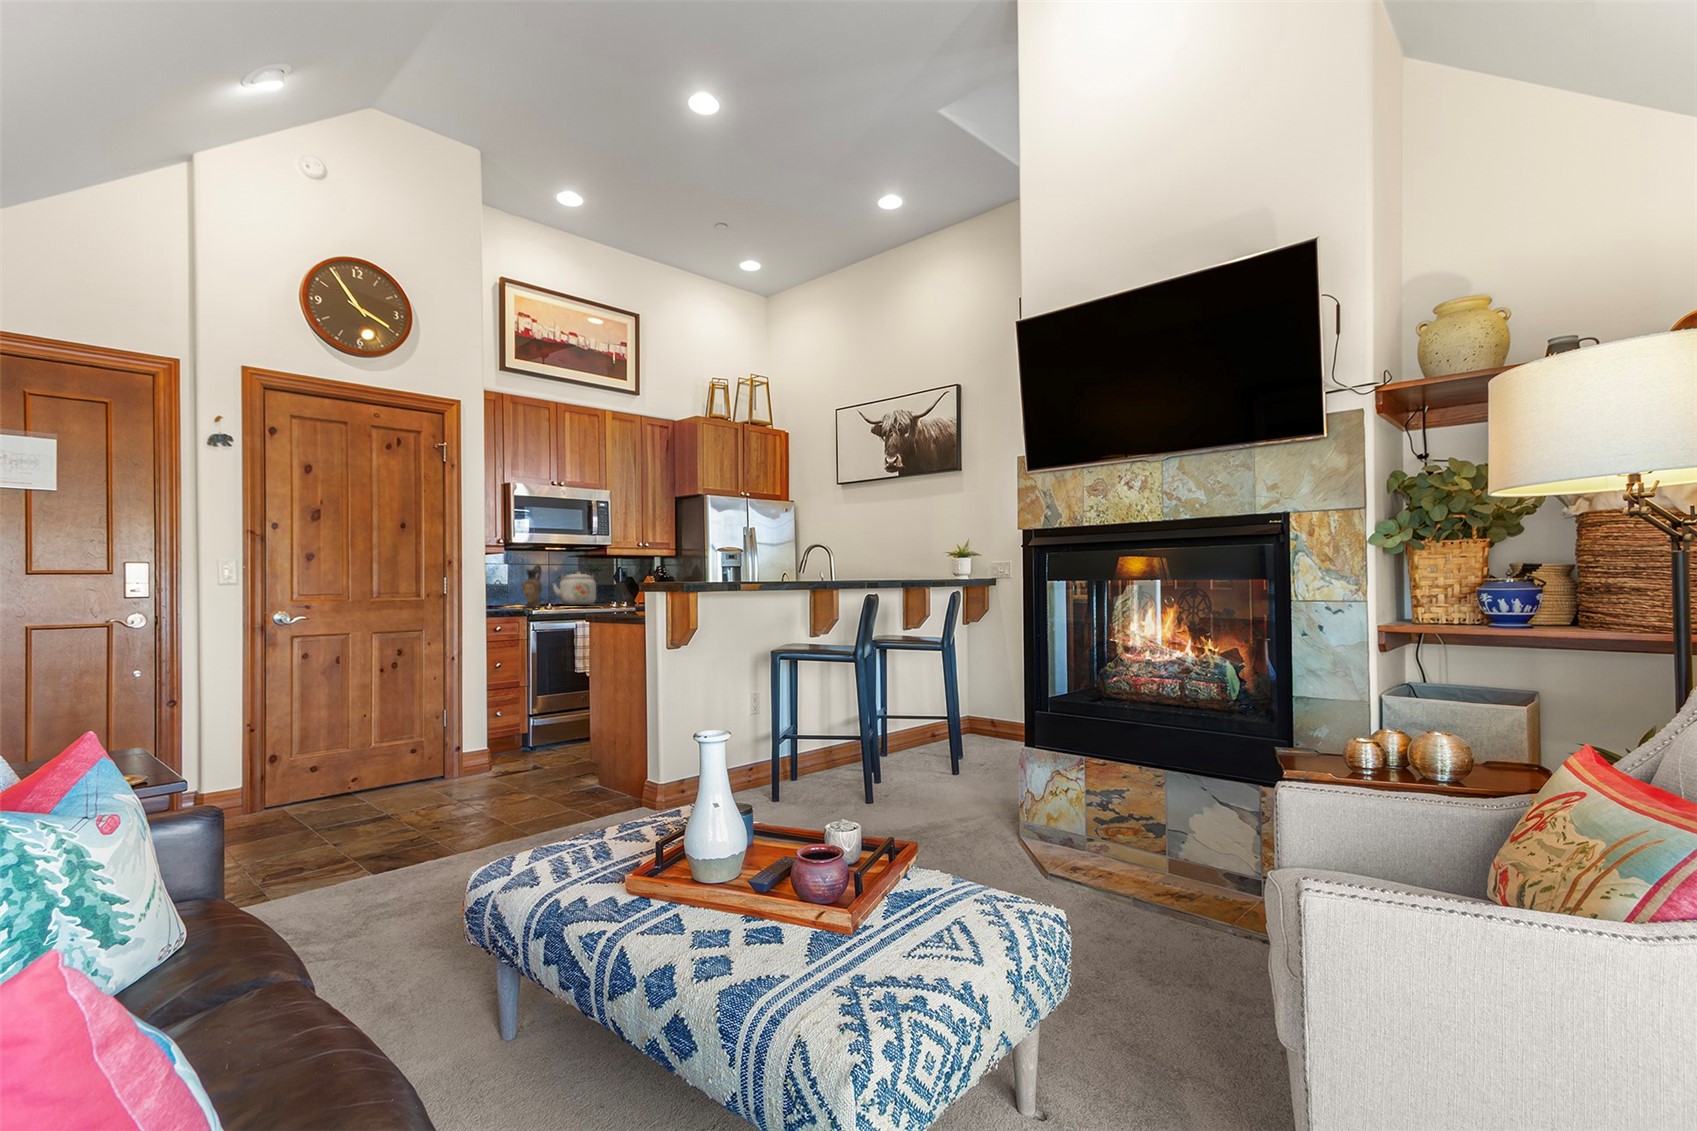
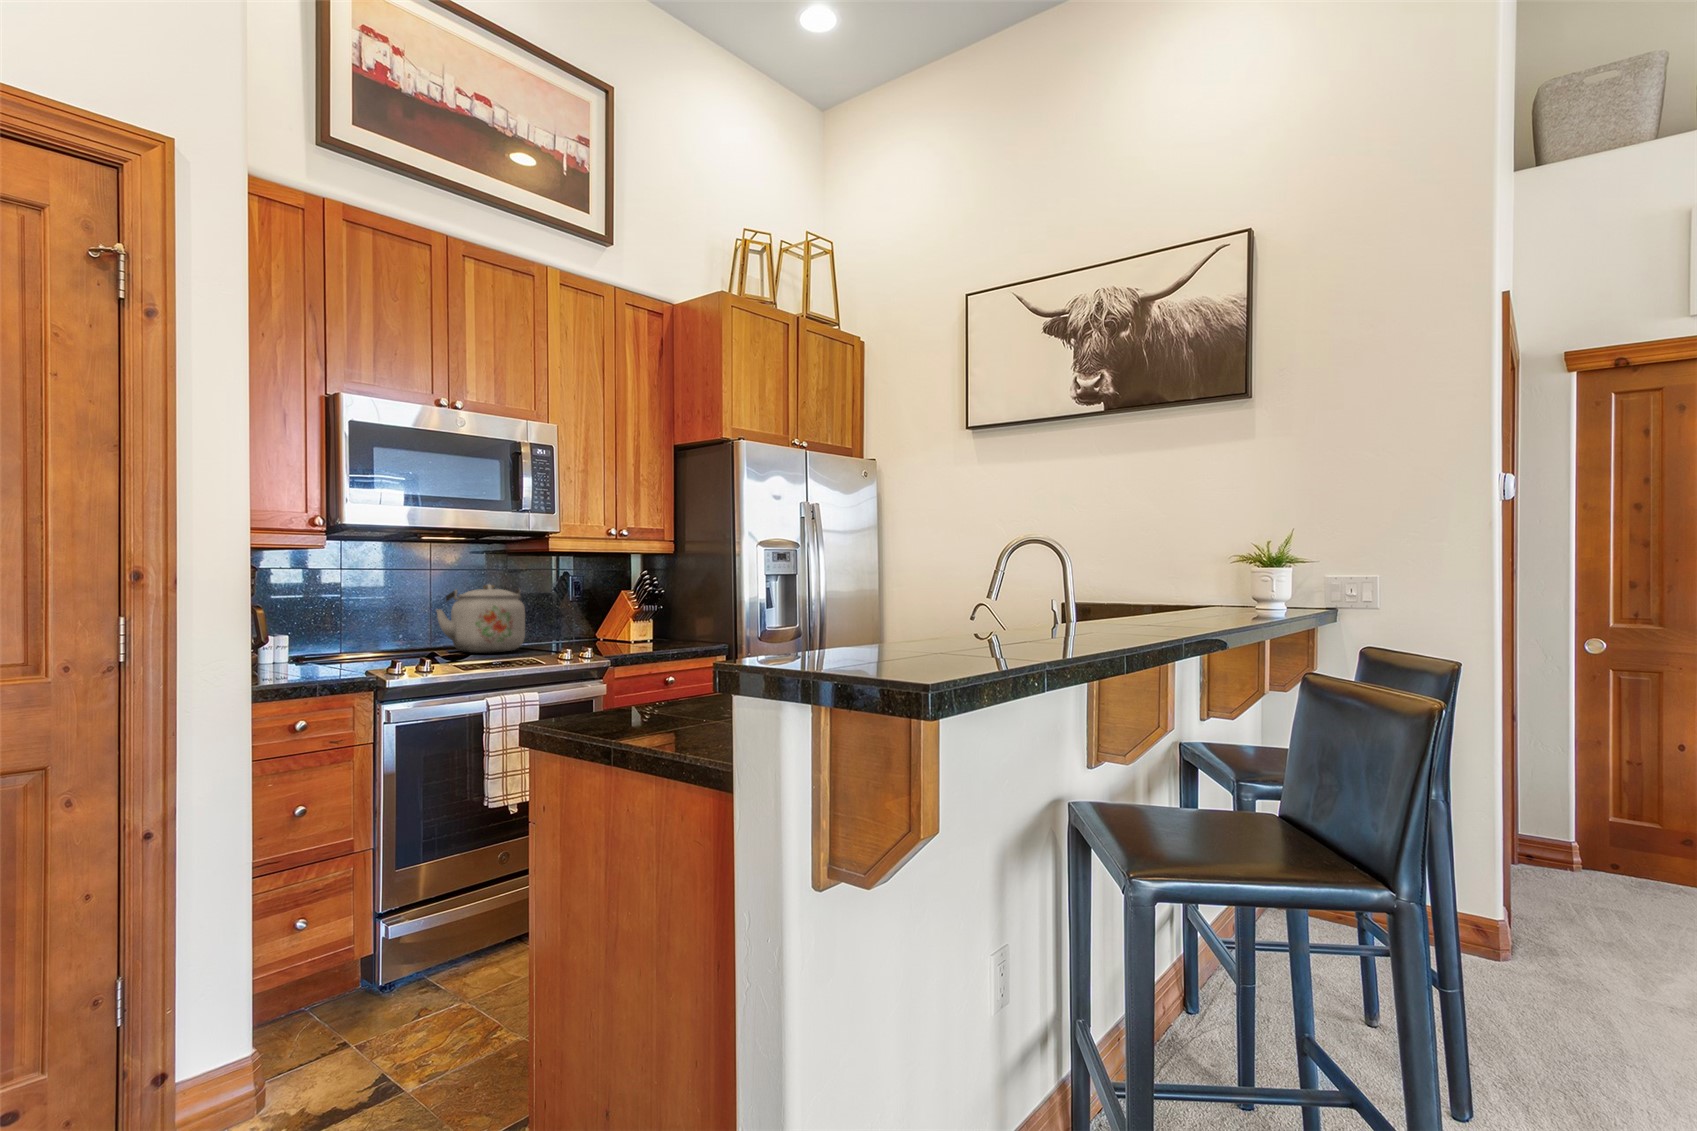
ceramic pitcher: present [522,564,542,607] -> none [366,571,411,664]

